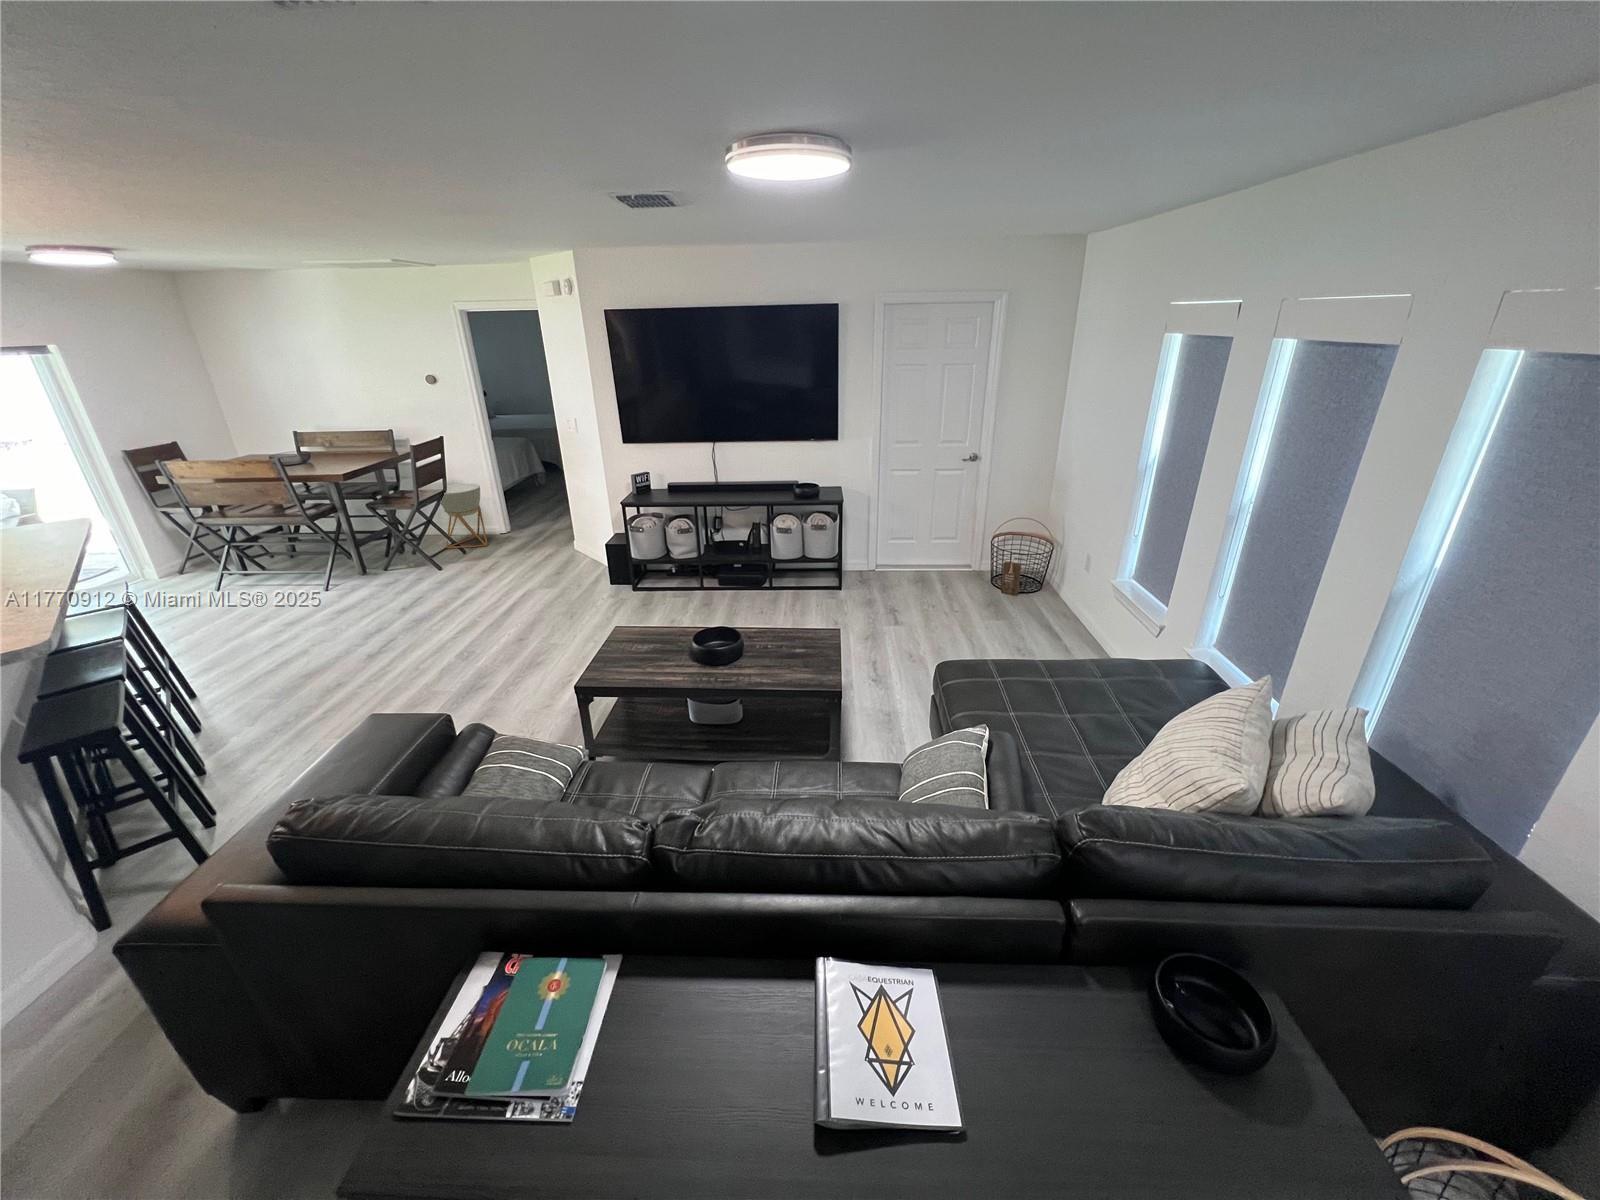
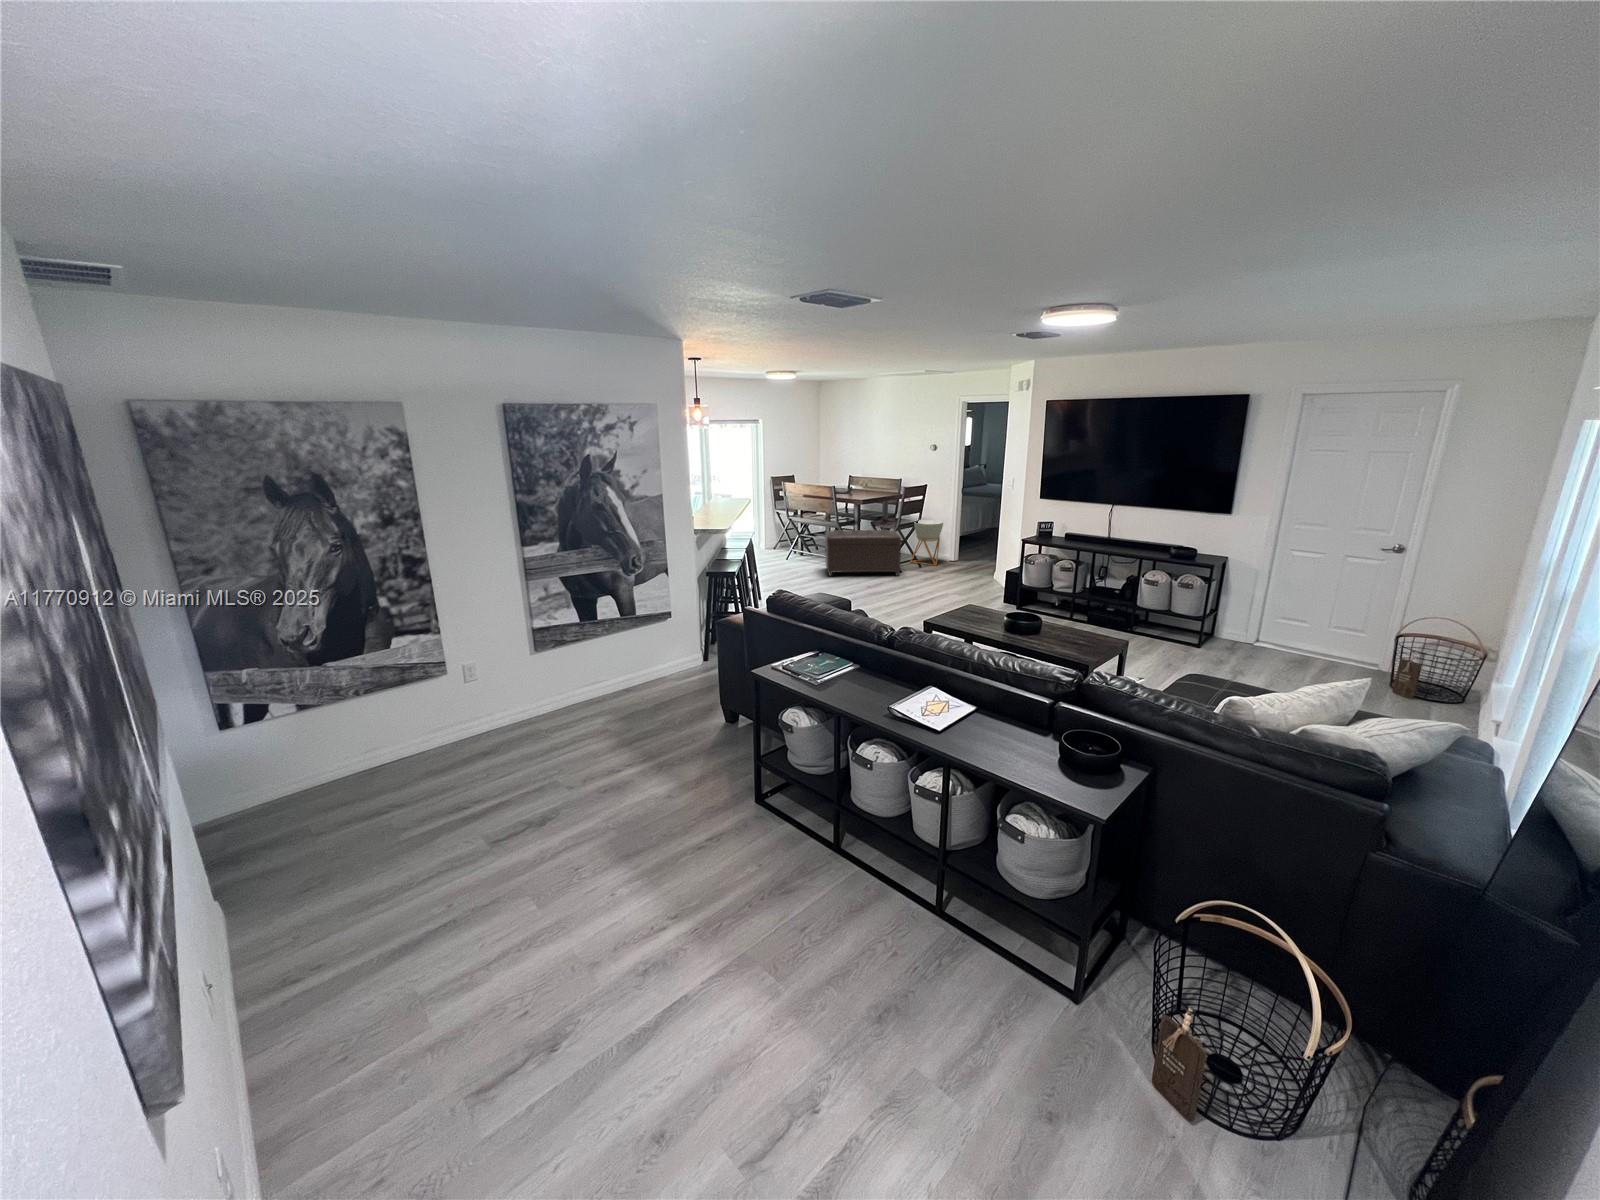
ottoman: none [285,511,441,606] -> present [825,530,902,576]

